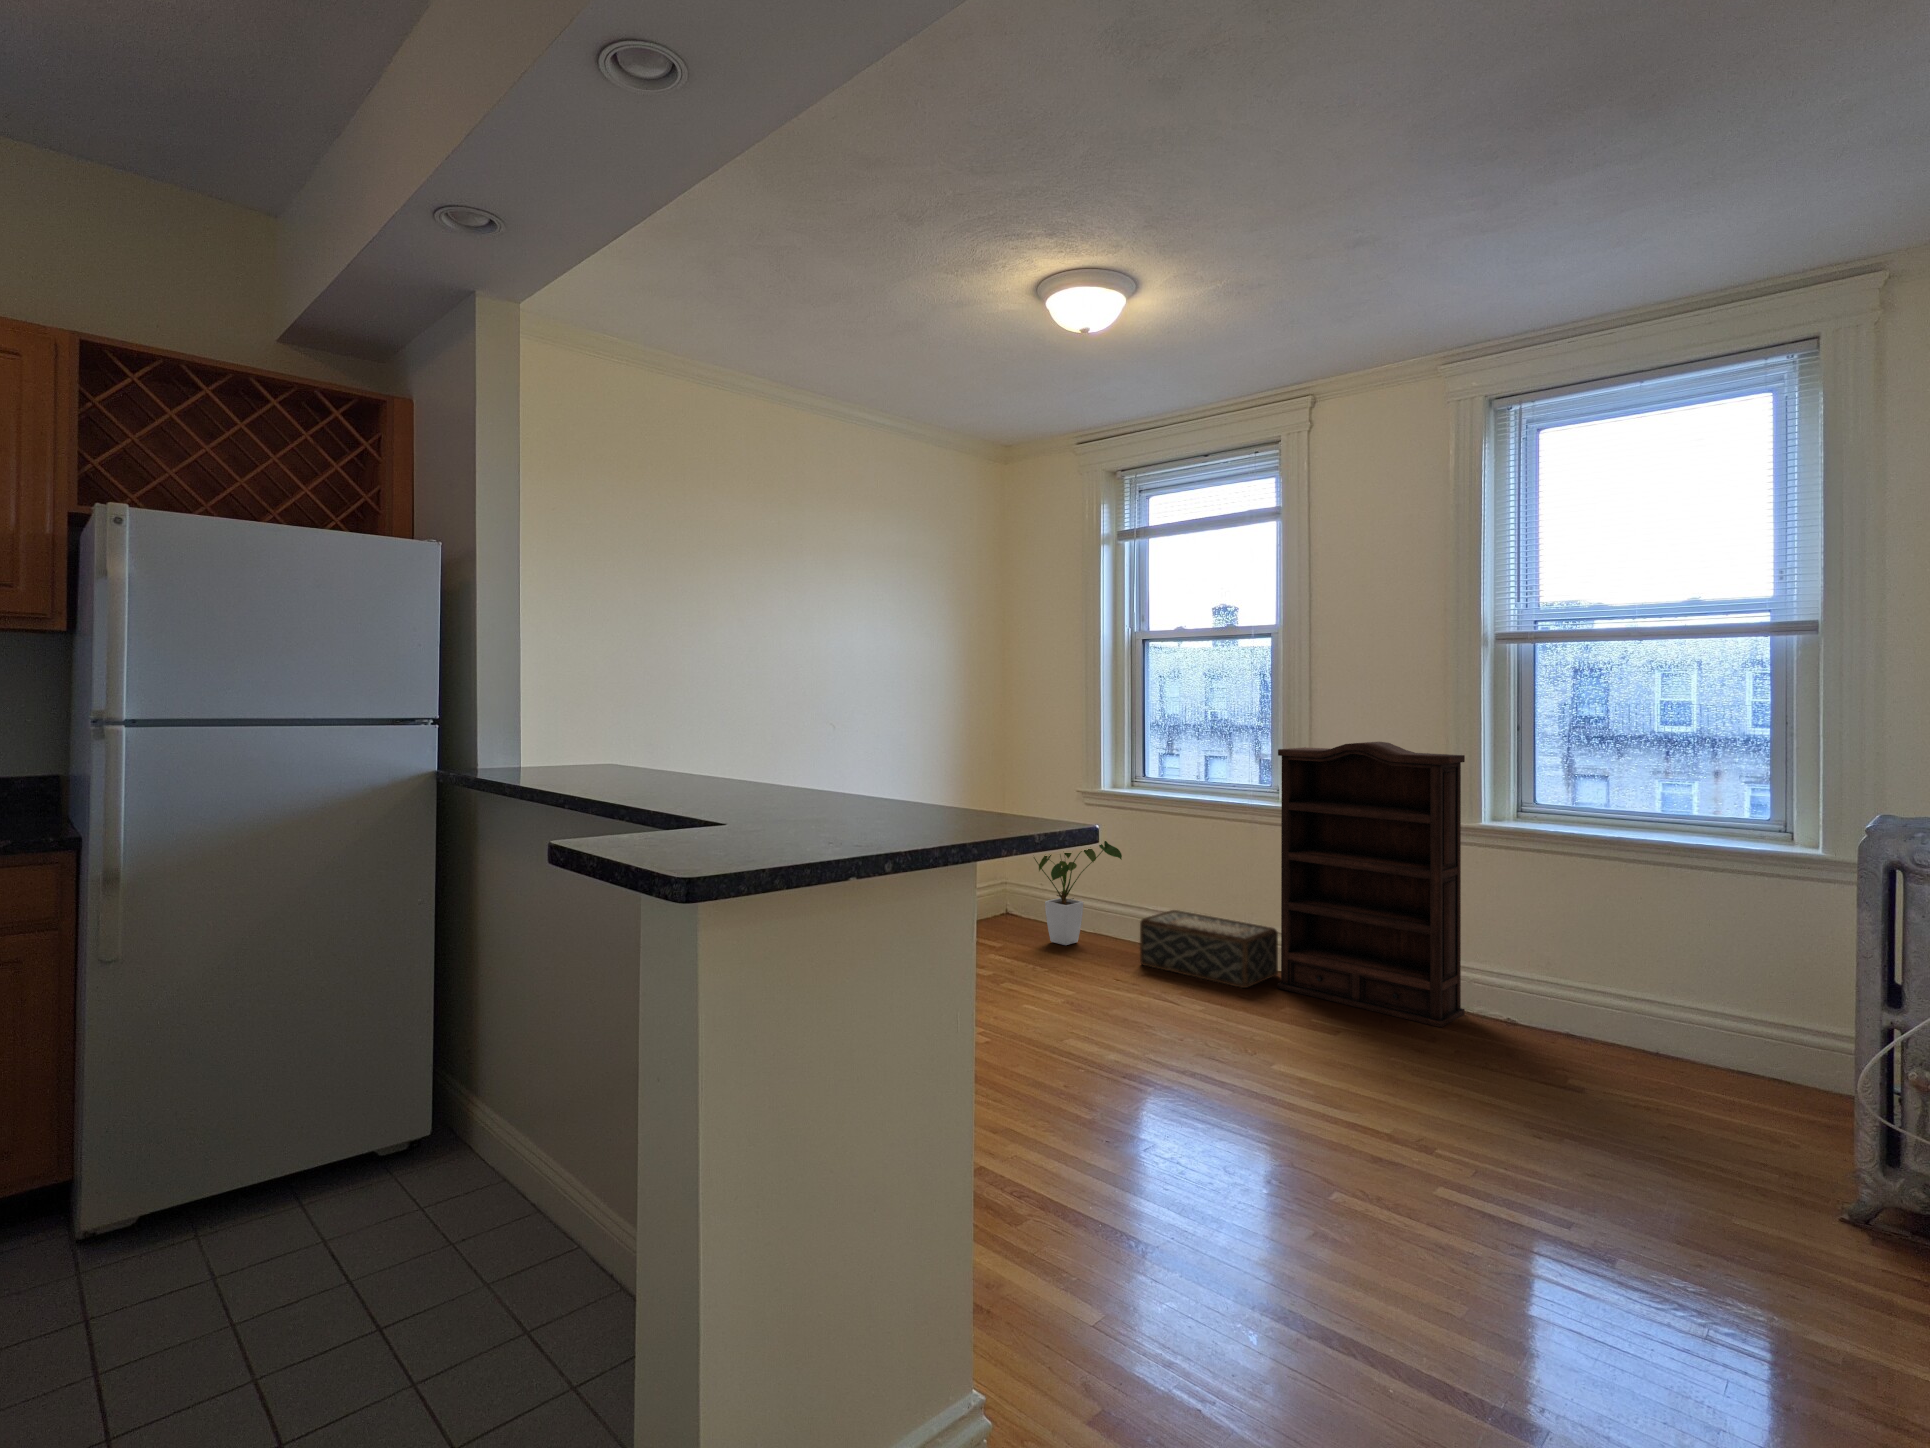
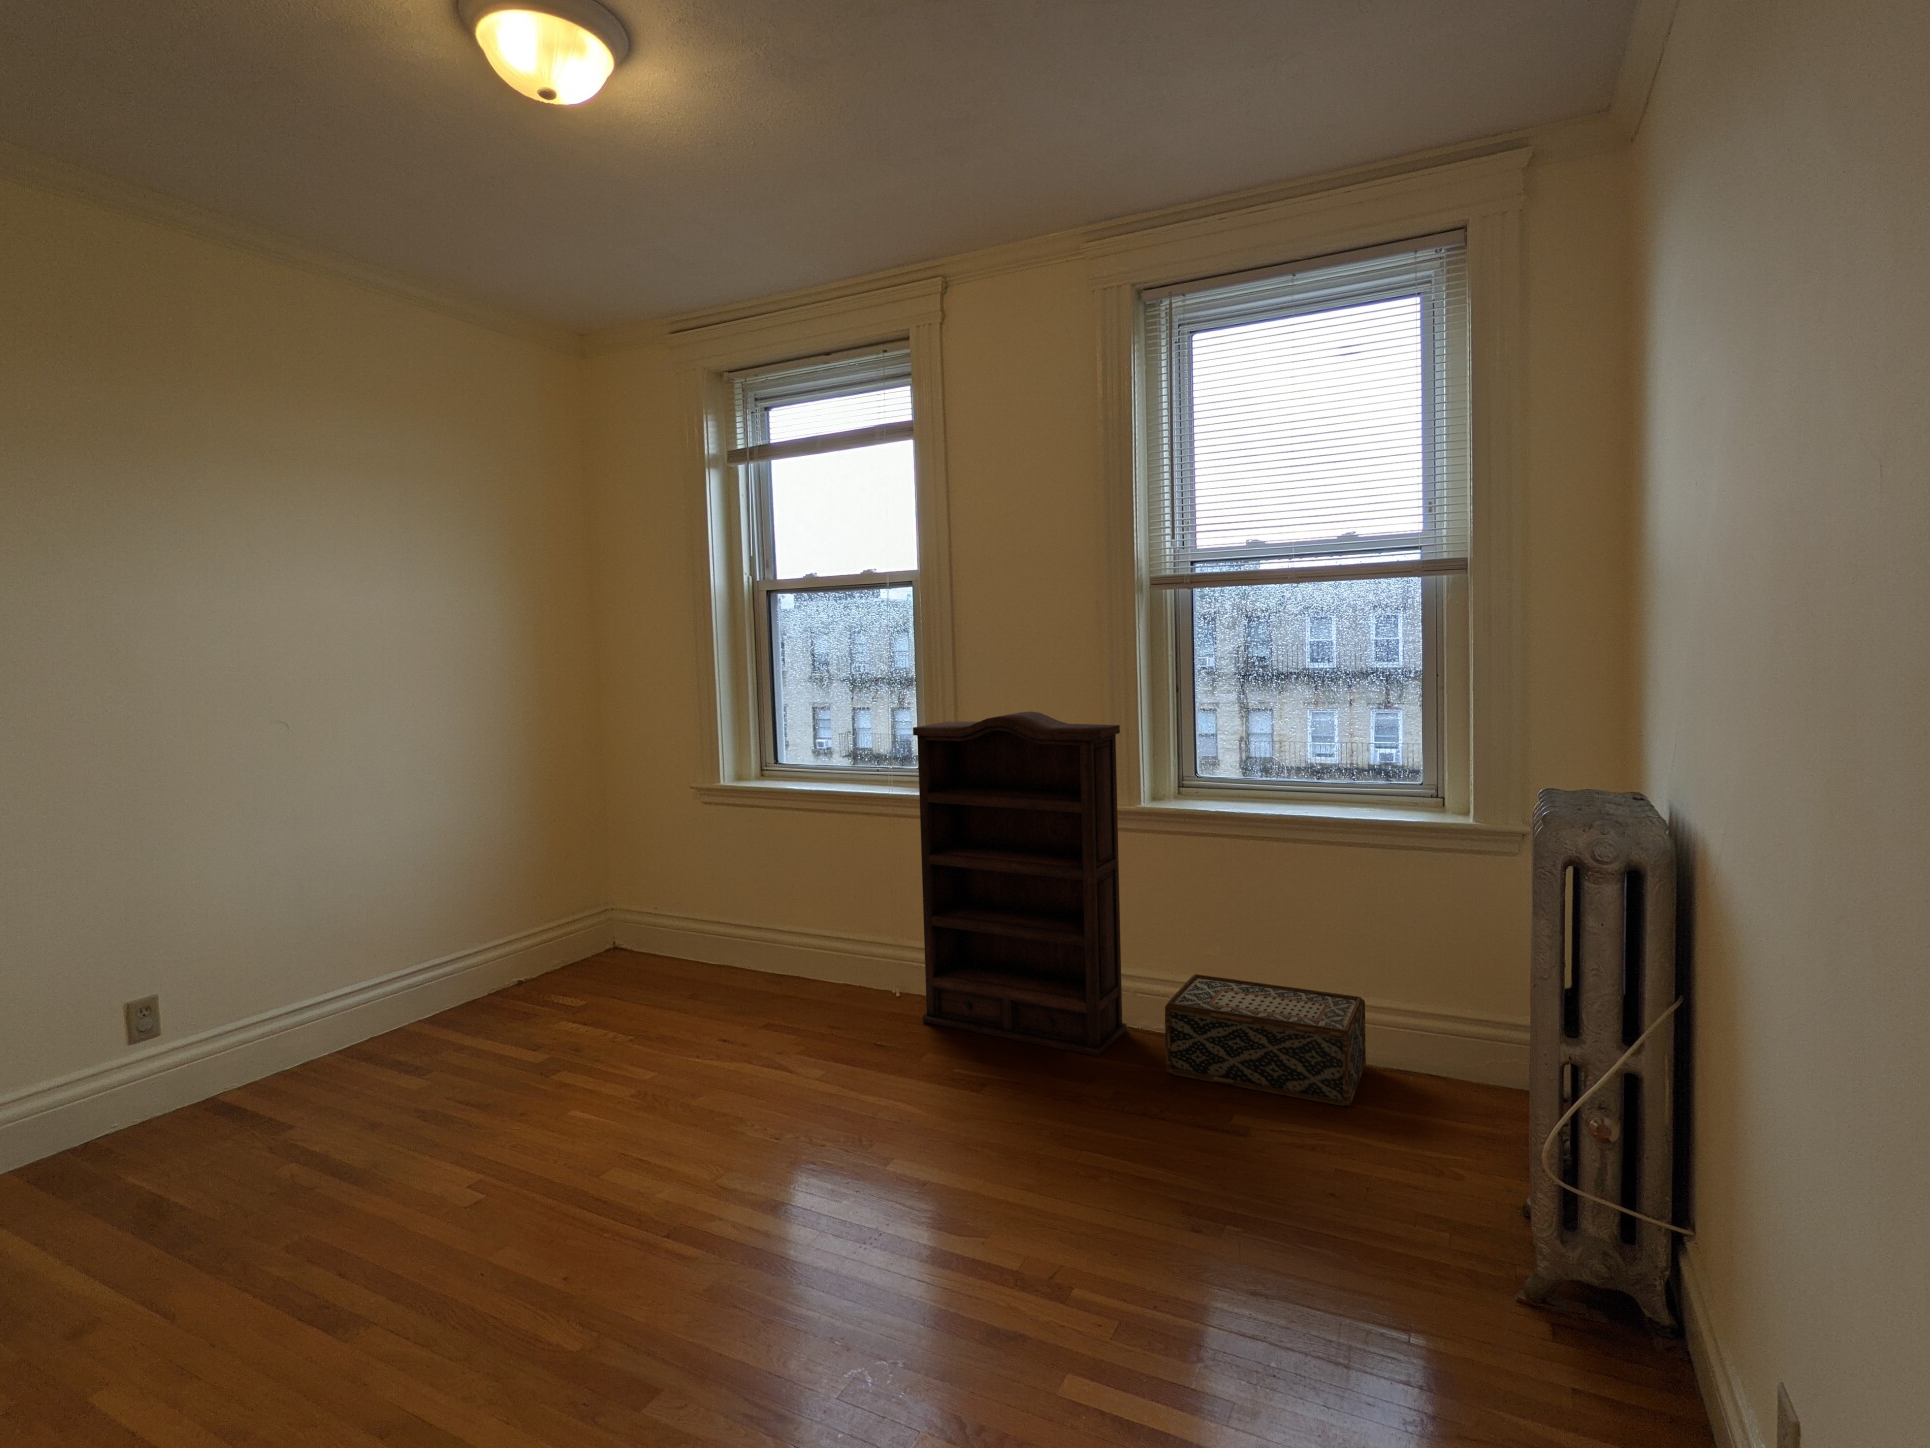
house plant: present [1034,841,1122,945] -> none [611,849,747,988]
woven basket: present [1140,910,1278,988] -> present [1165,974,1366,1106]

